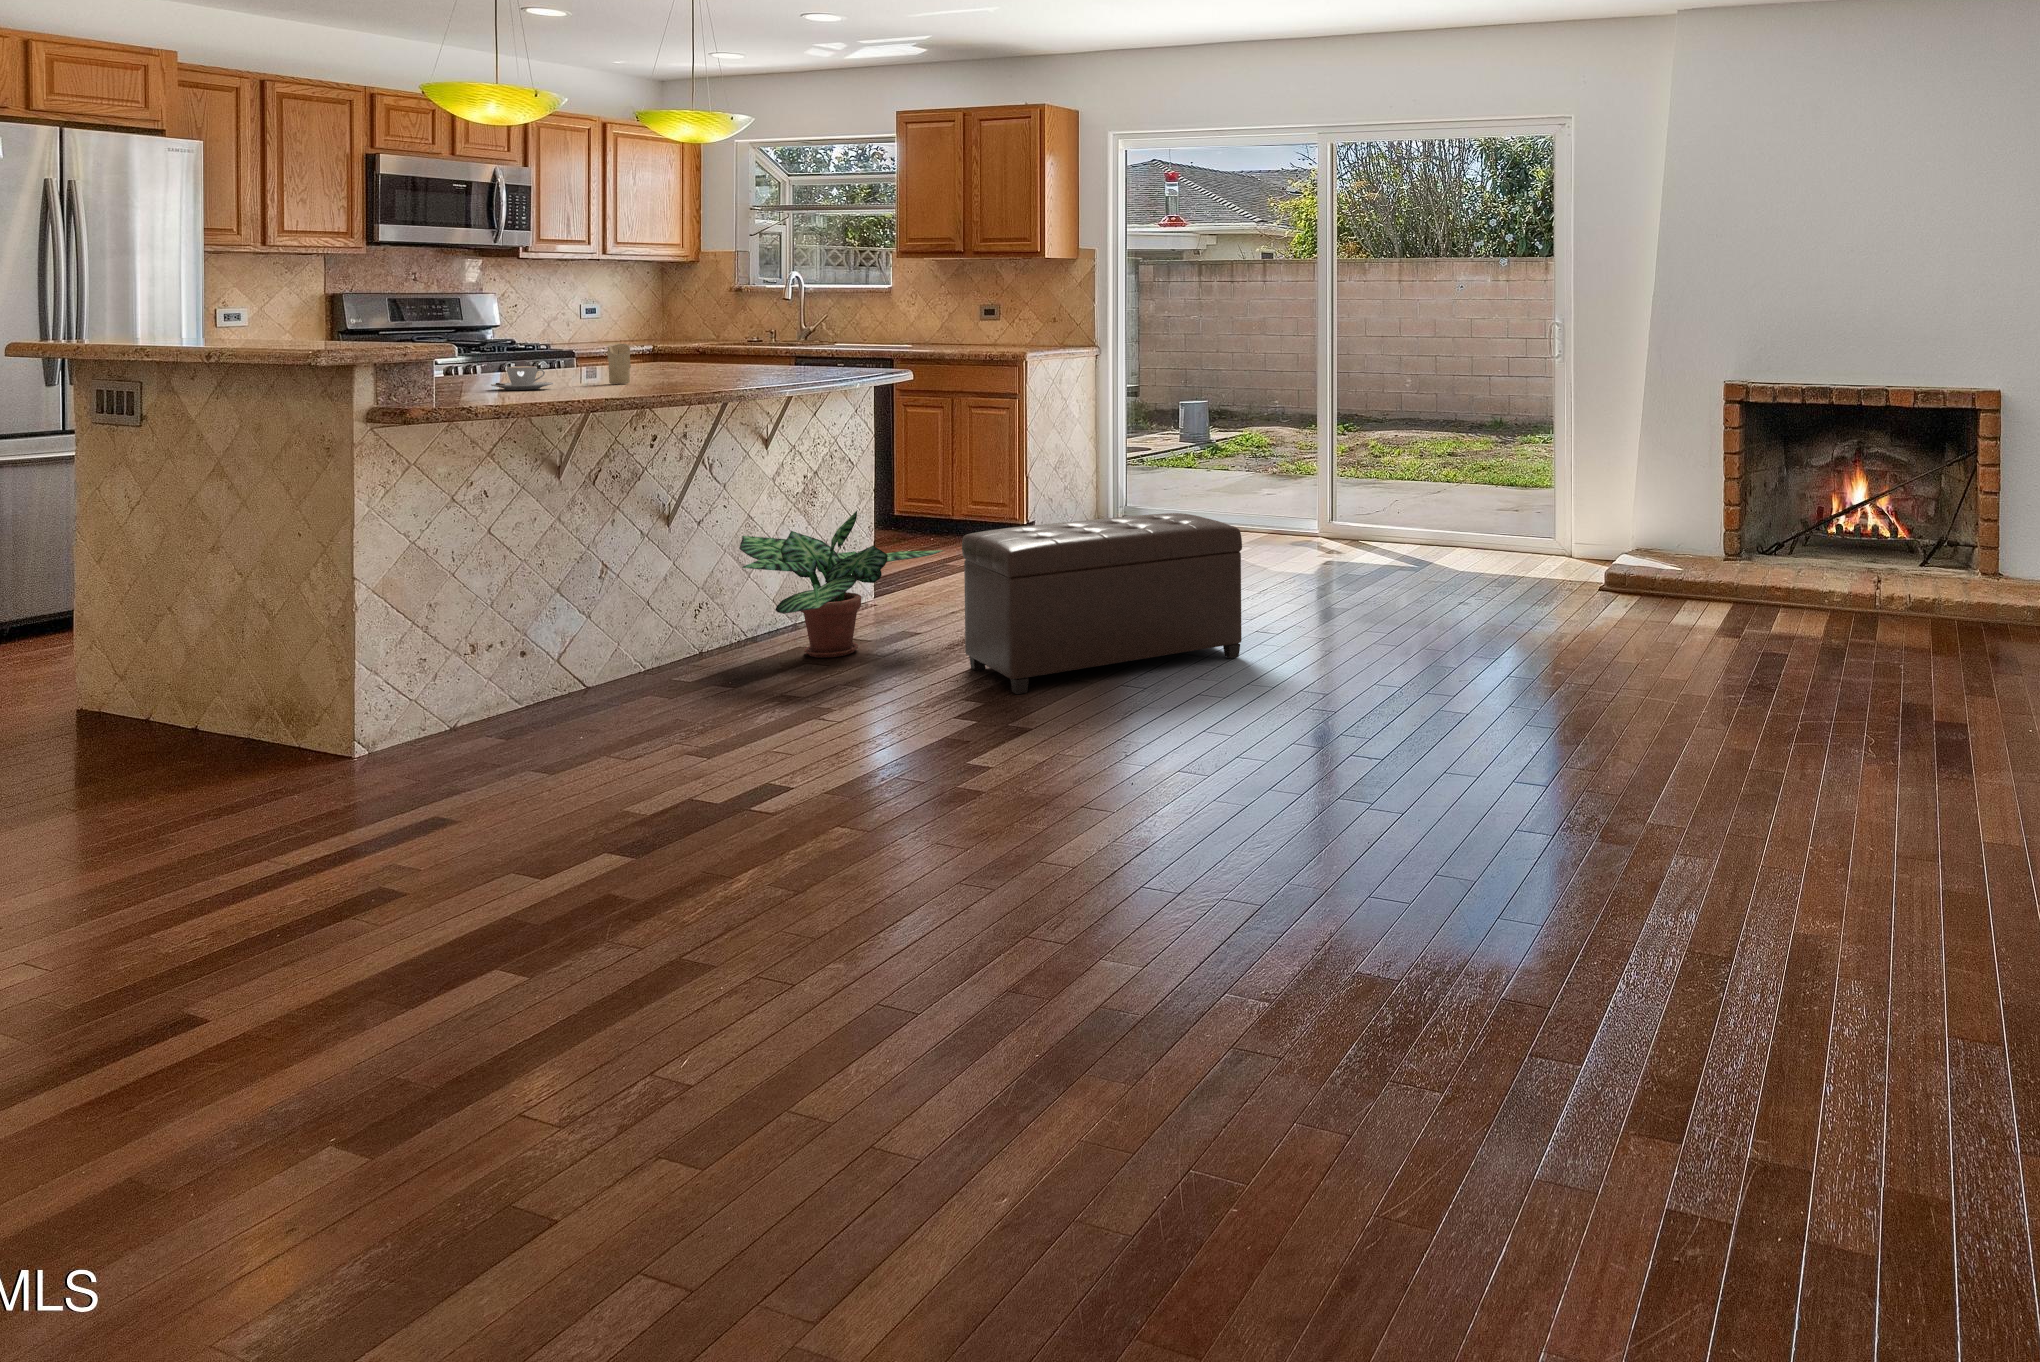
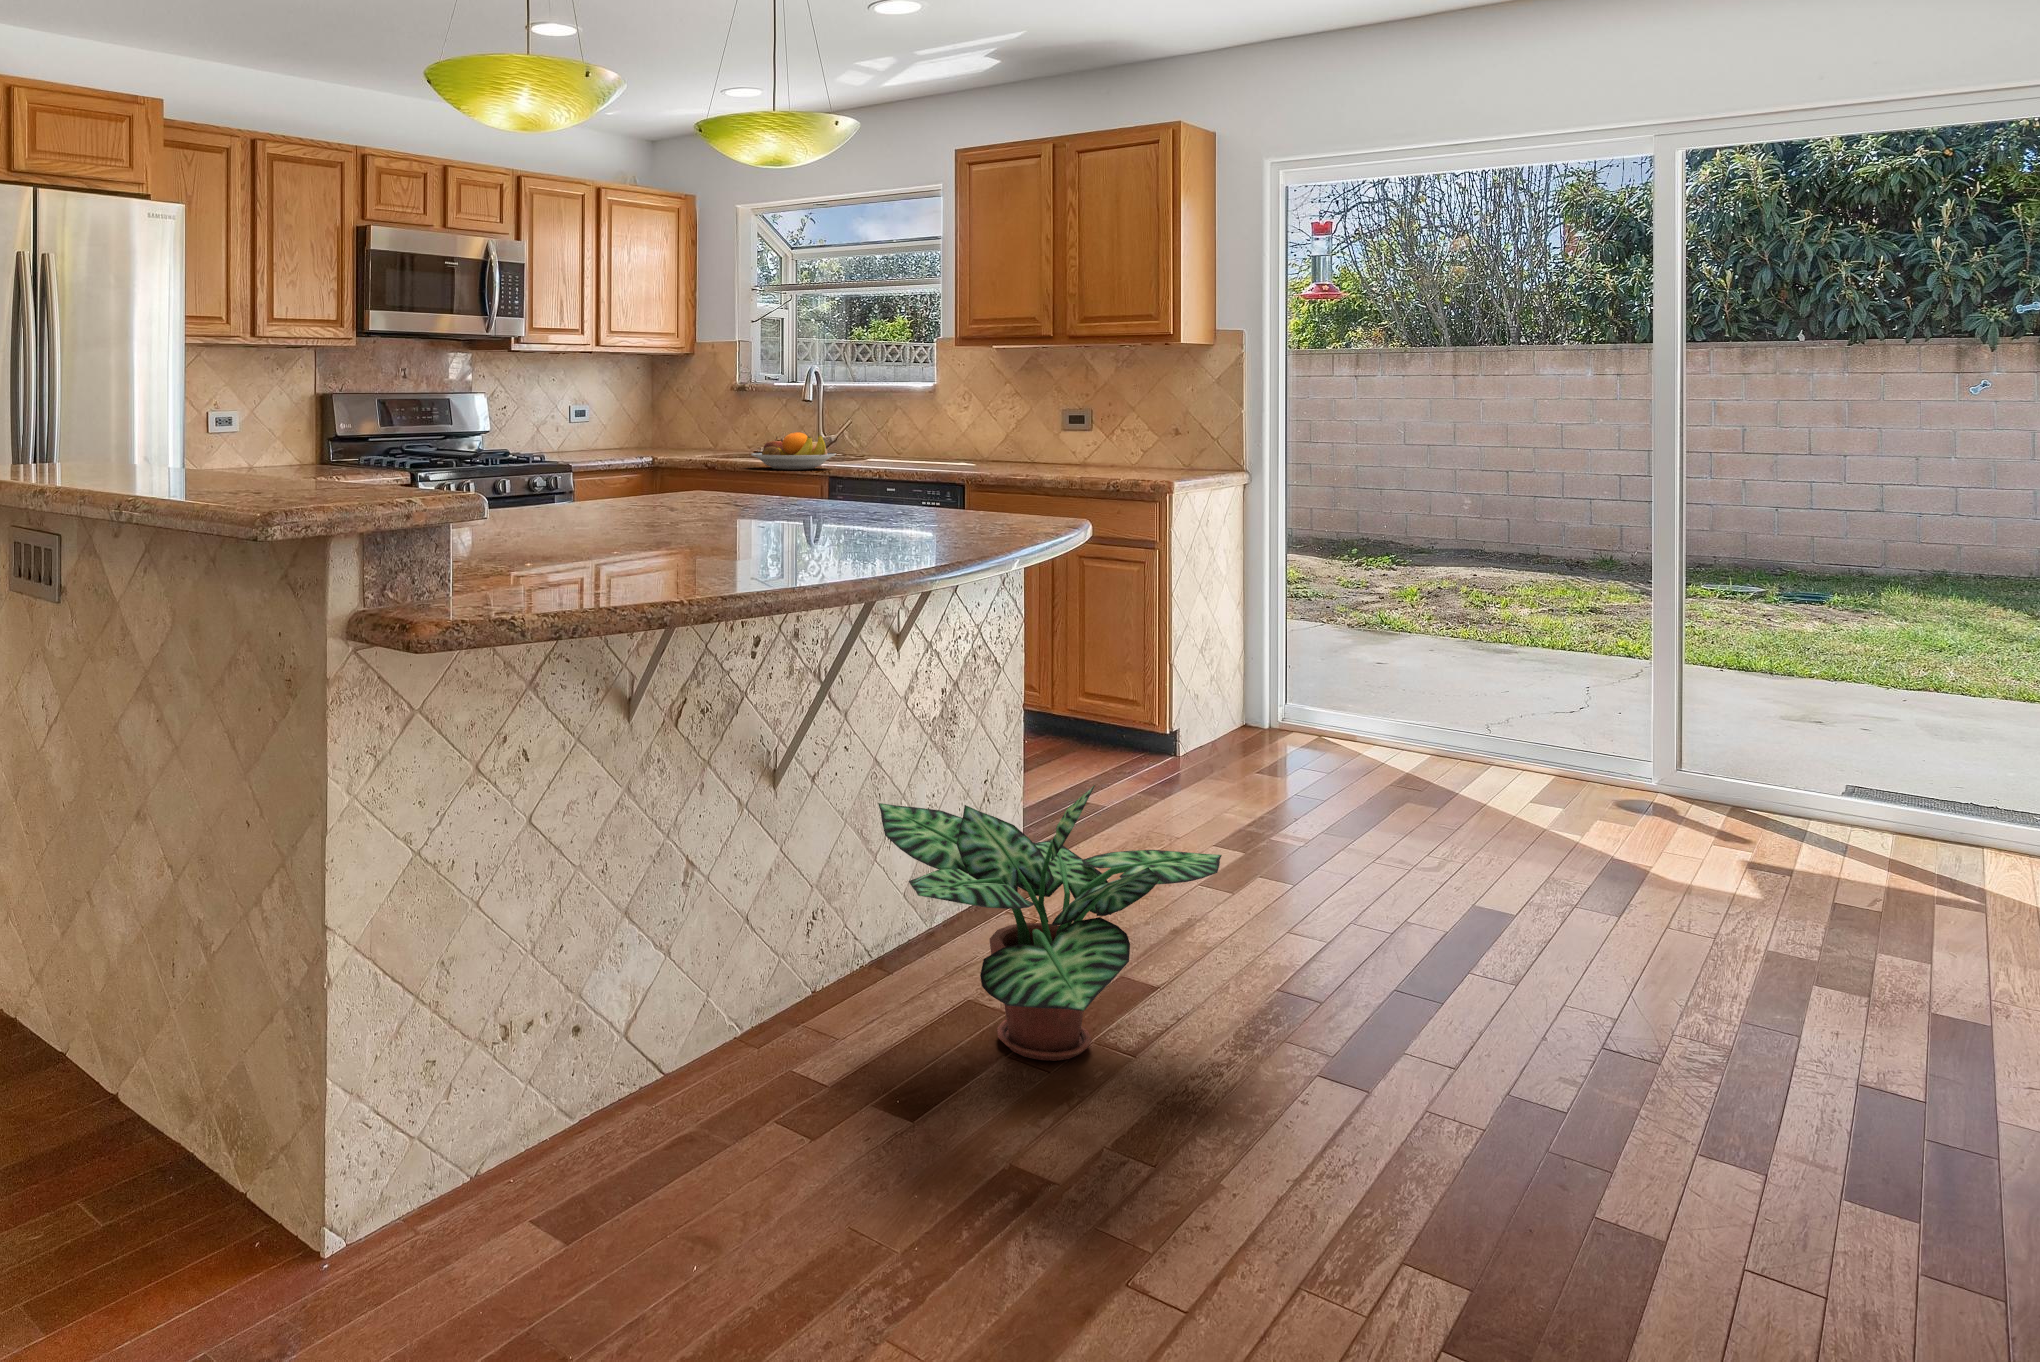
fruit bowl: none [732,324,804,353] -> present [751,432,836,470]
candle: present [607,344,631,384] -> none [721,482,757,556]
coffee cup: present [491,366,553,390] -> none [550,531,654,579]
ottoman: present [962,513,1242,694] -> none [1340,829,1982,1291]

